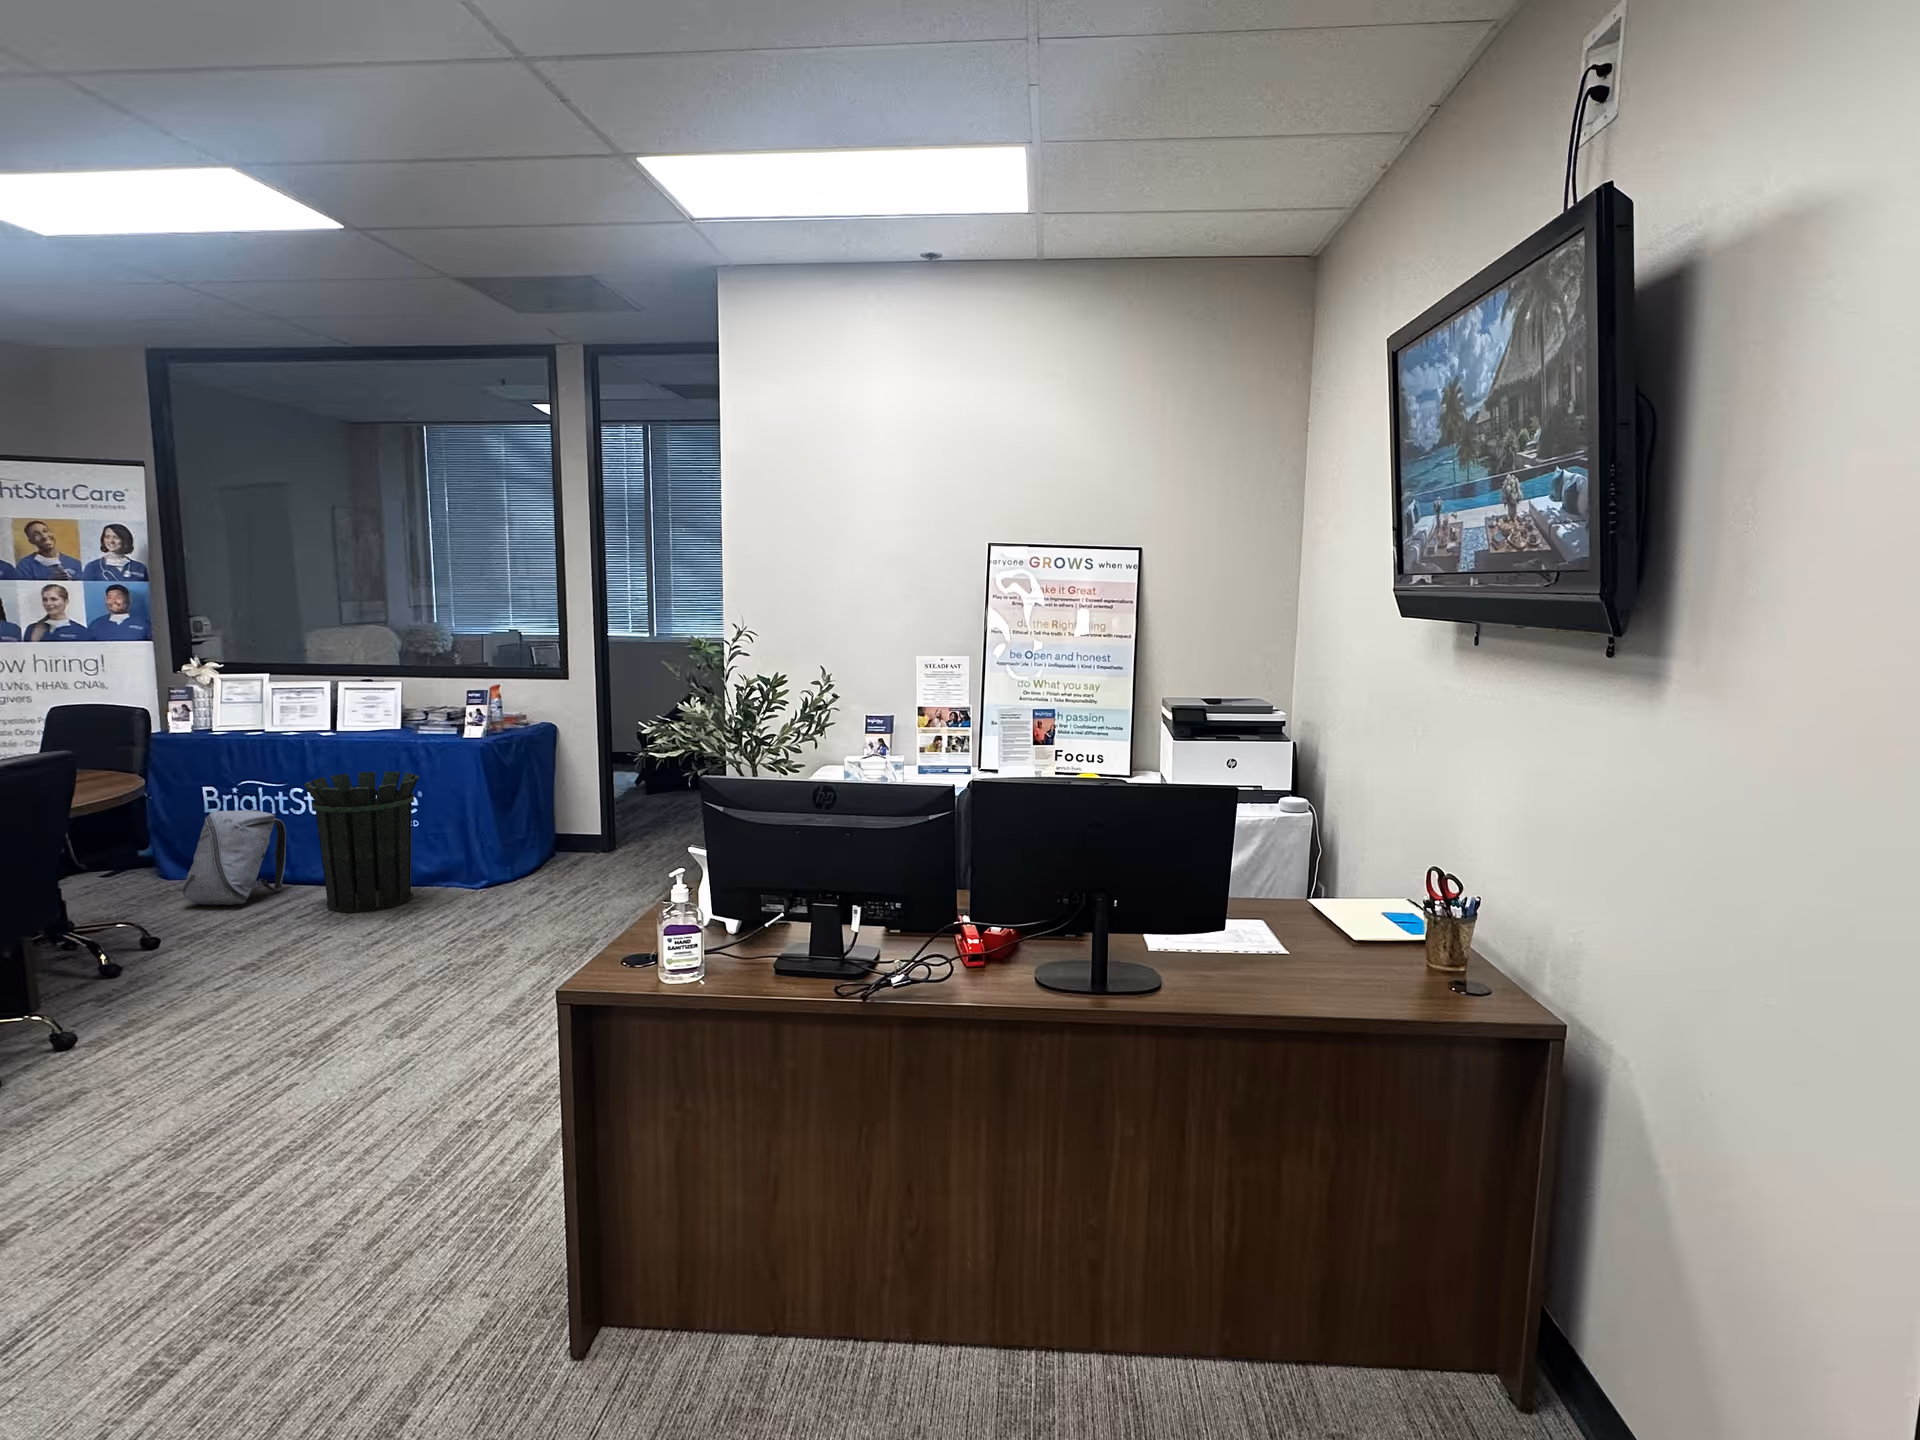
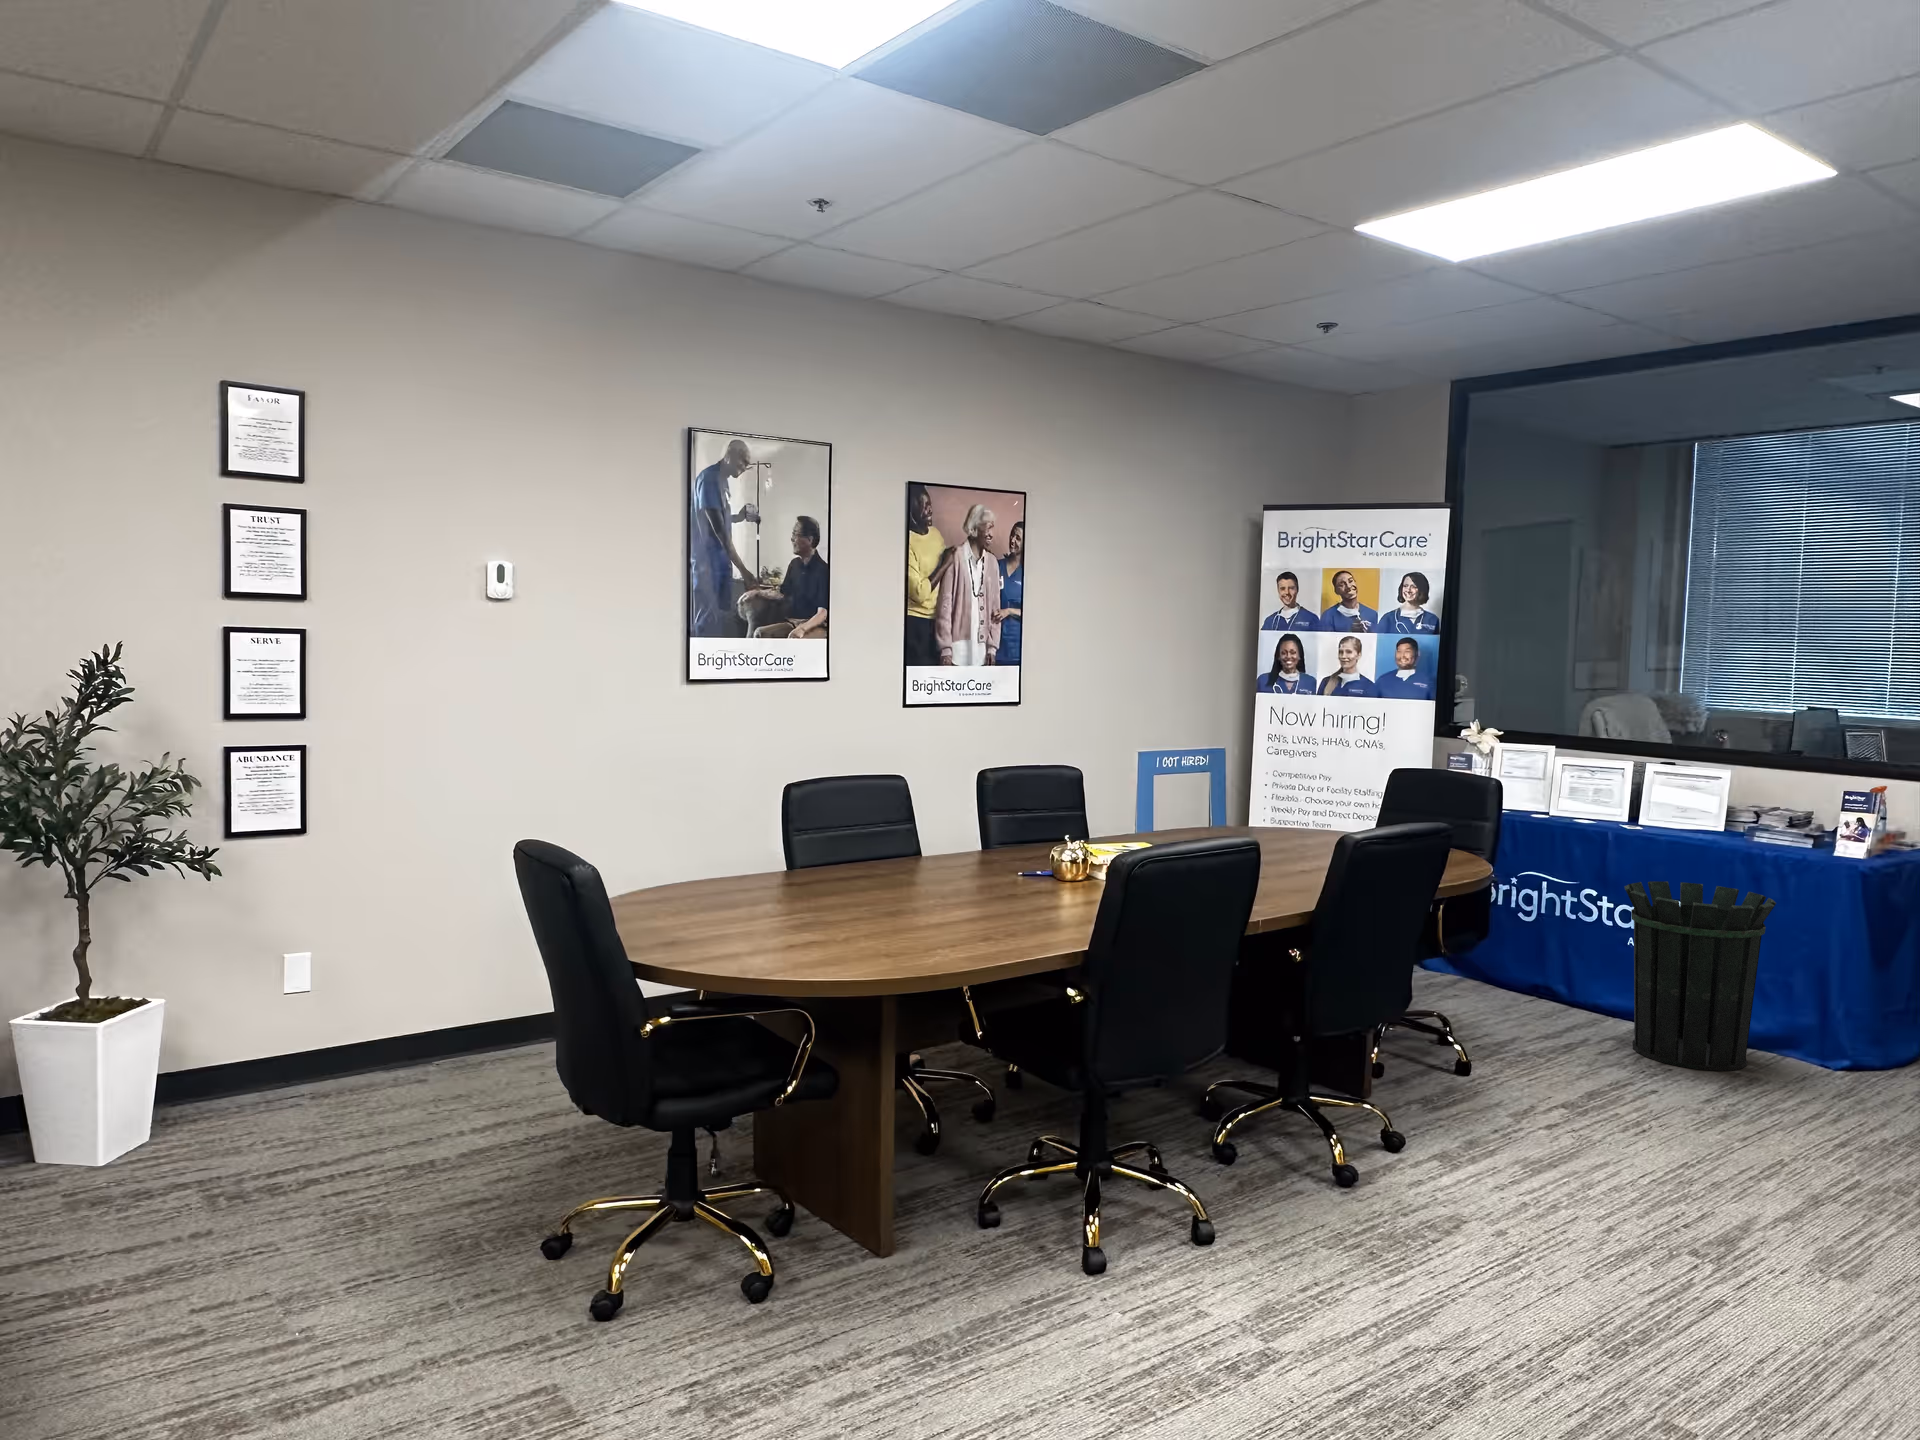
backpack: present [183,810,286,905] -> none [1461,903,1572,1019]

